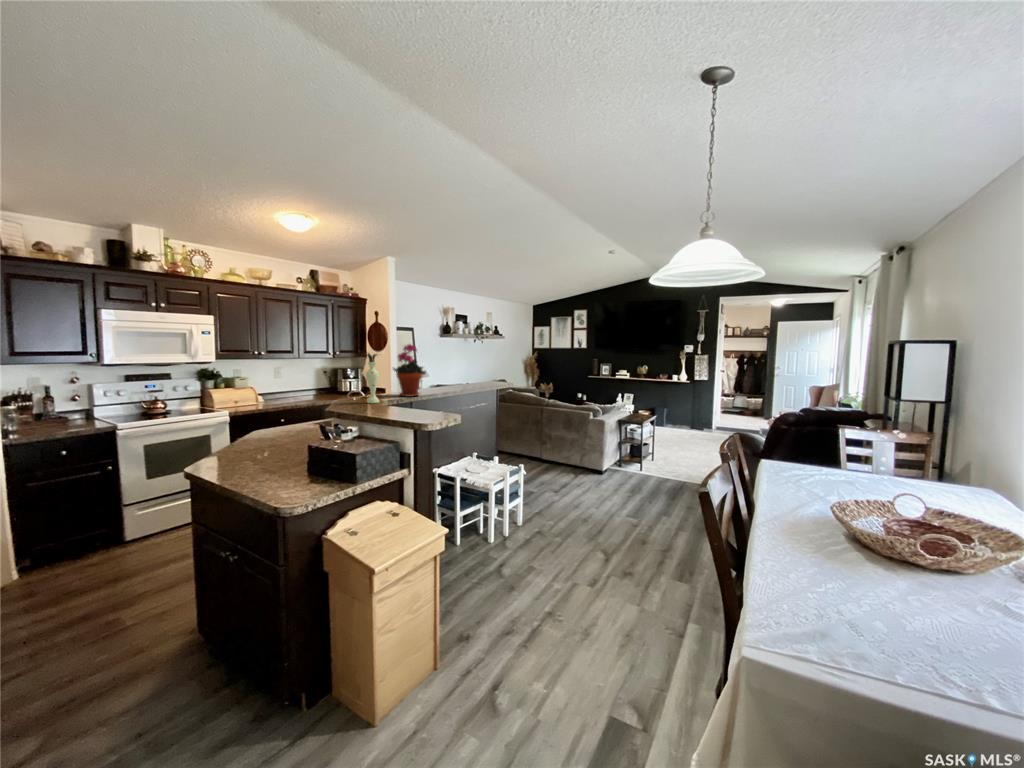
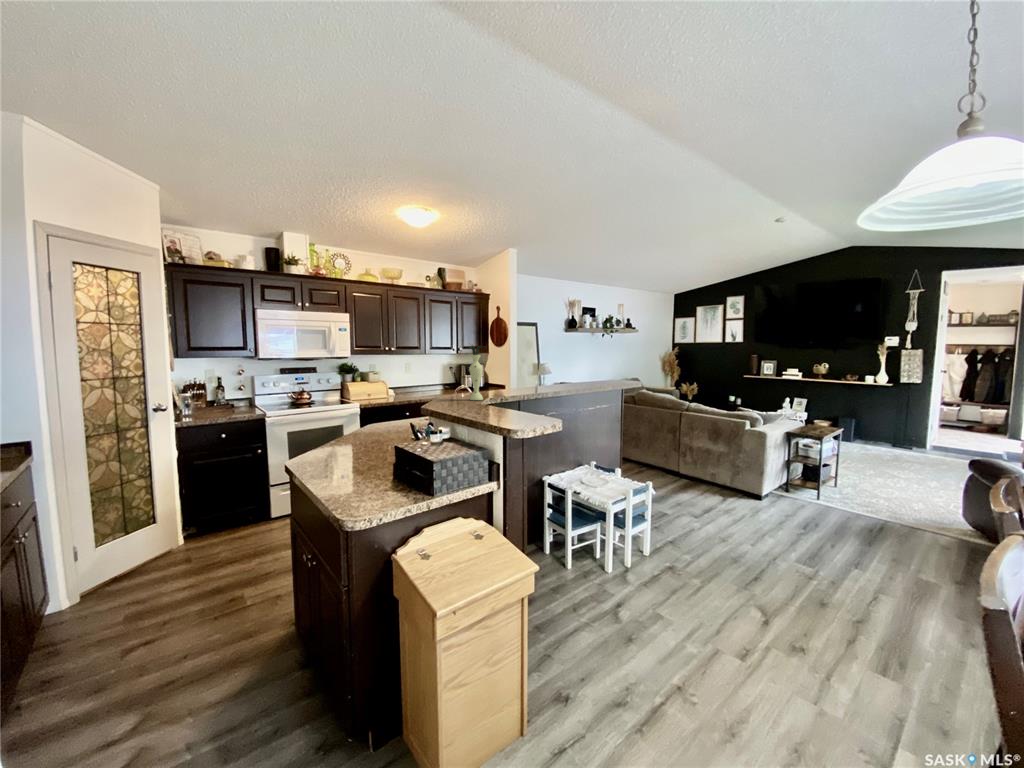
potted plant: present [393,344,426,397] -> none [501,335,537,394]

